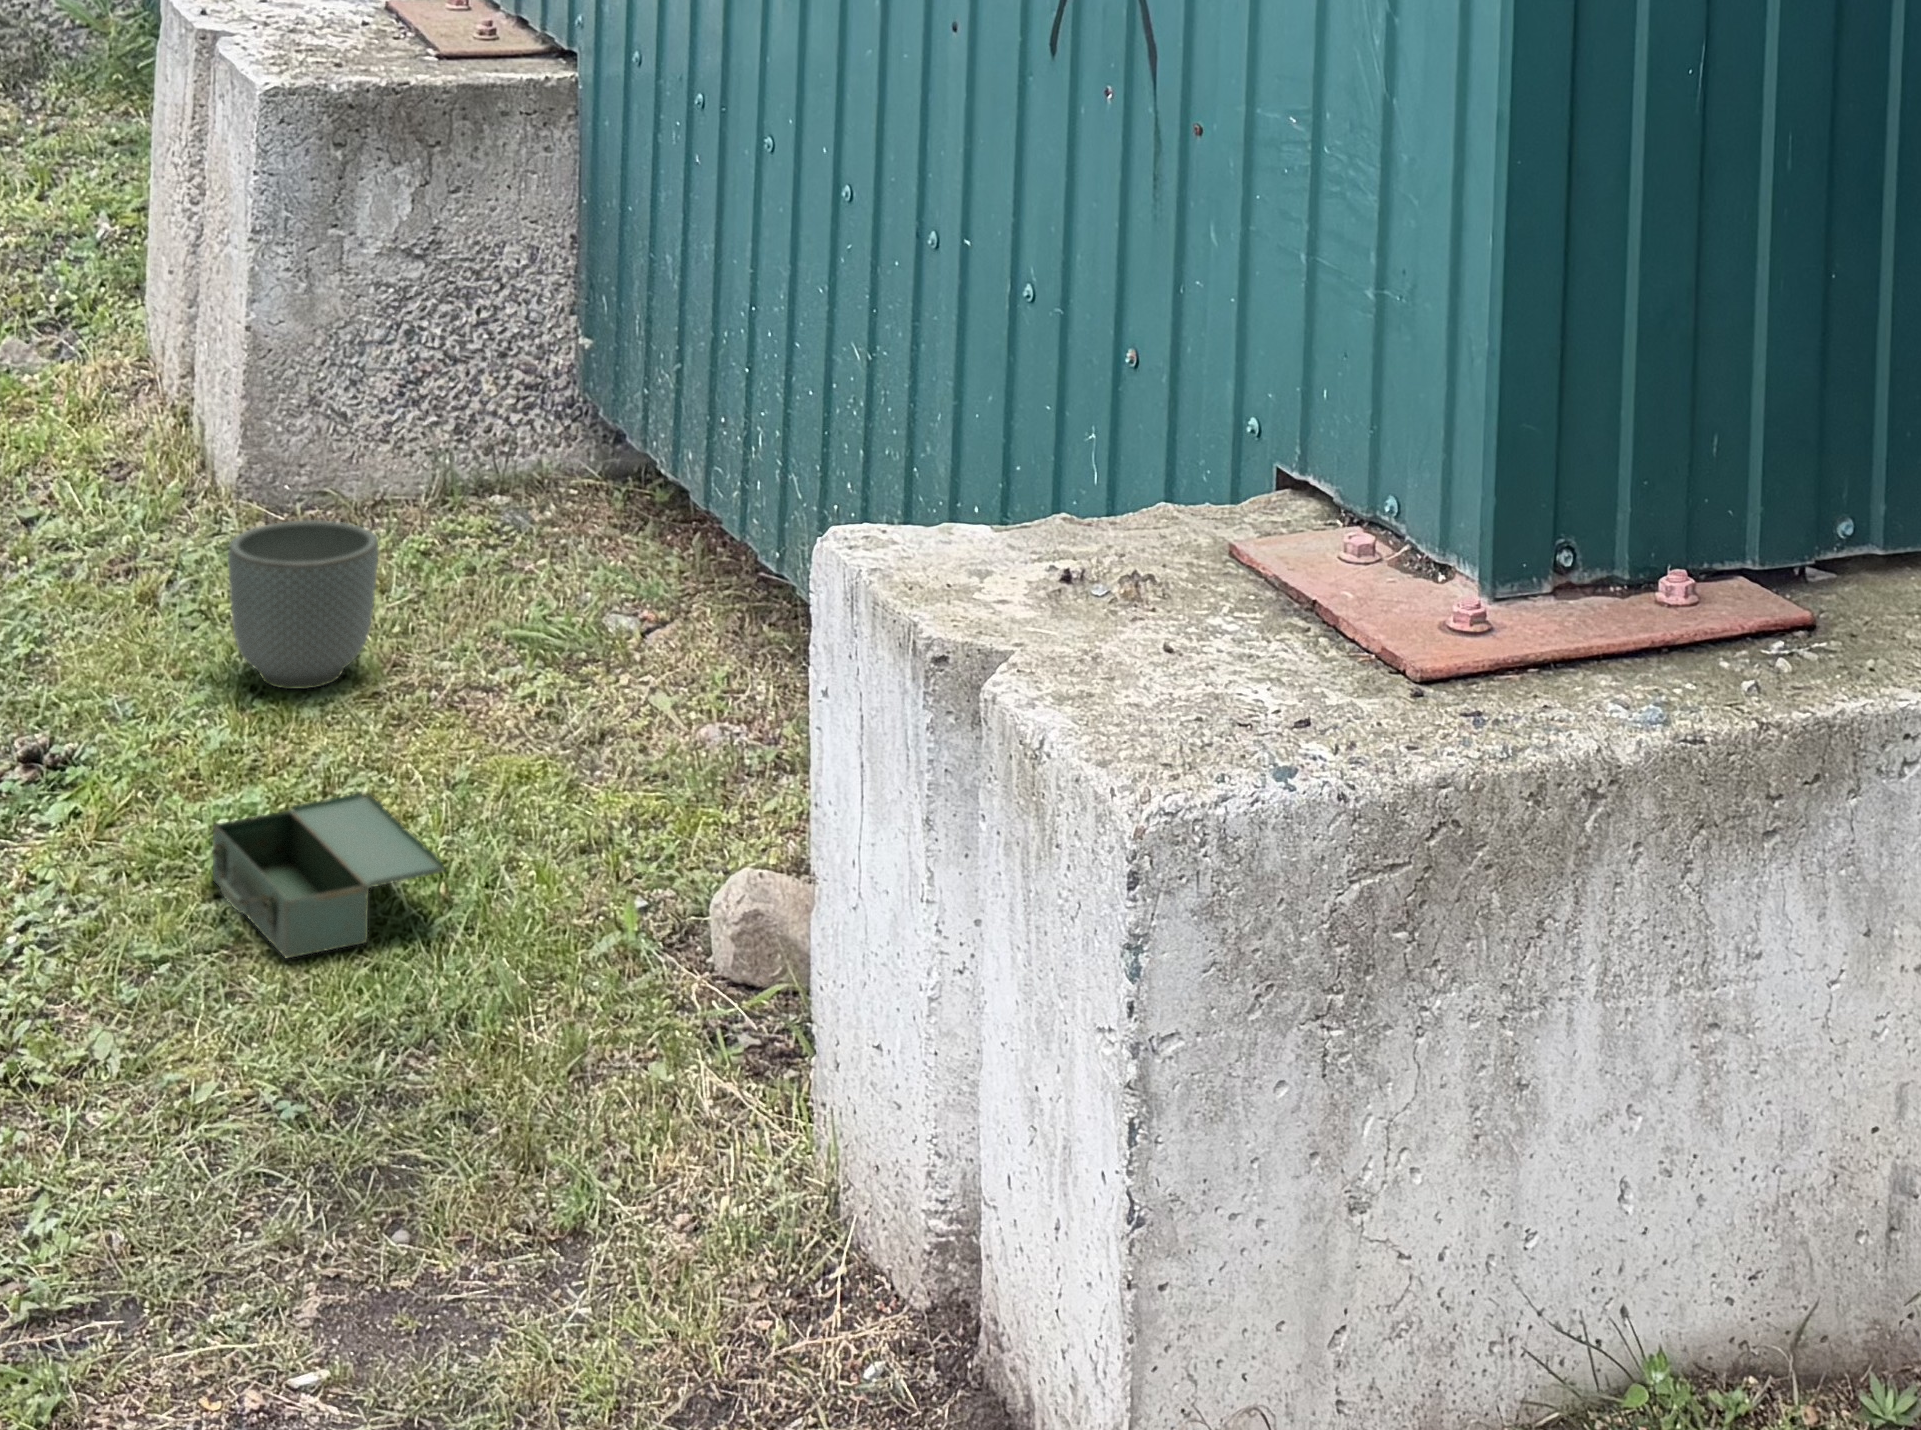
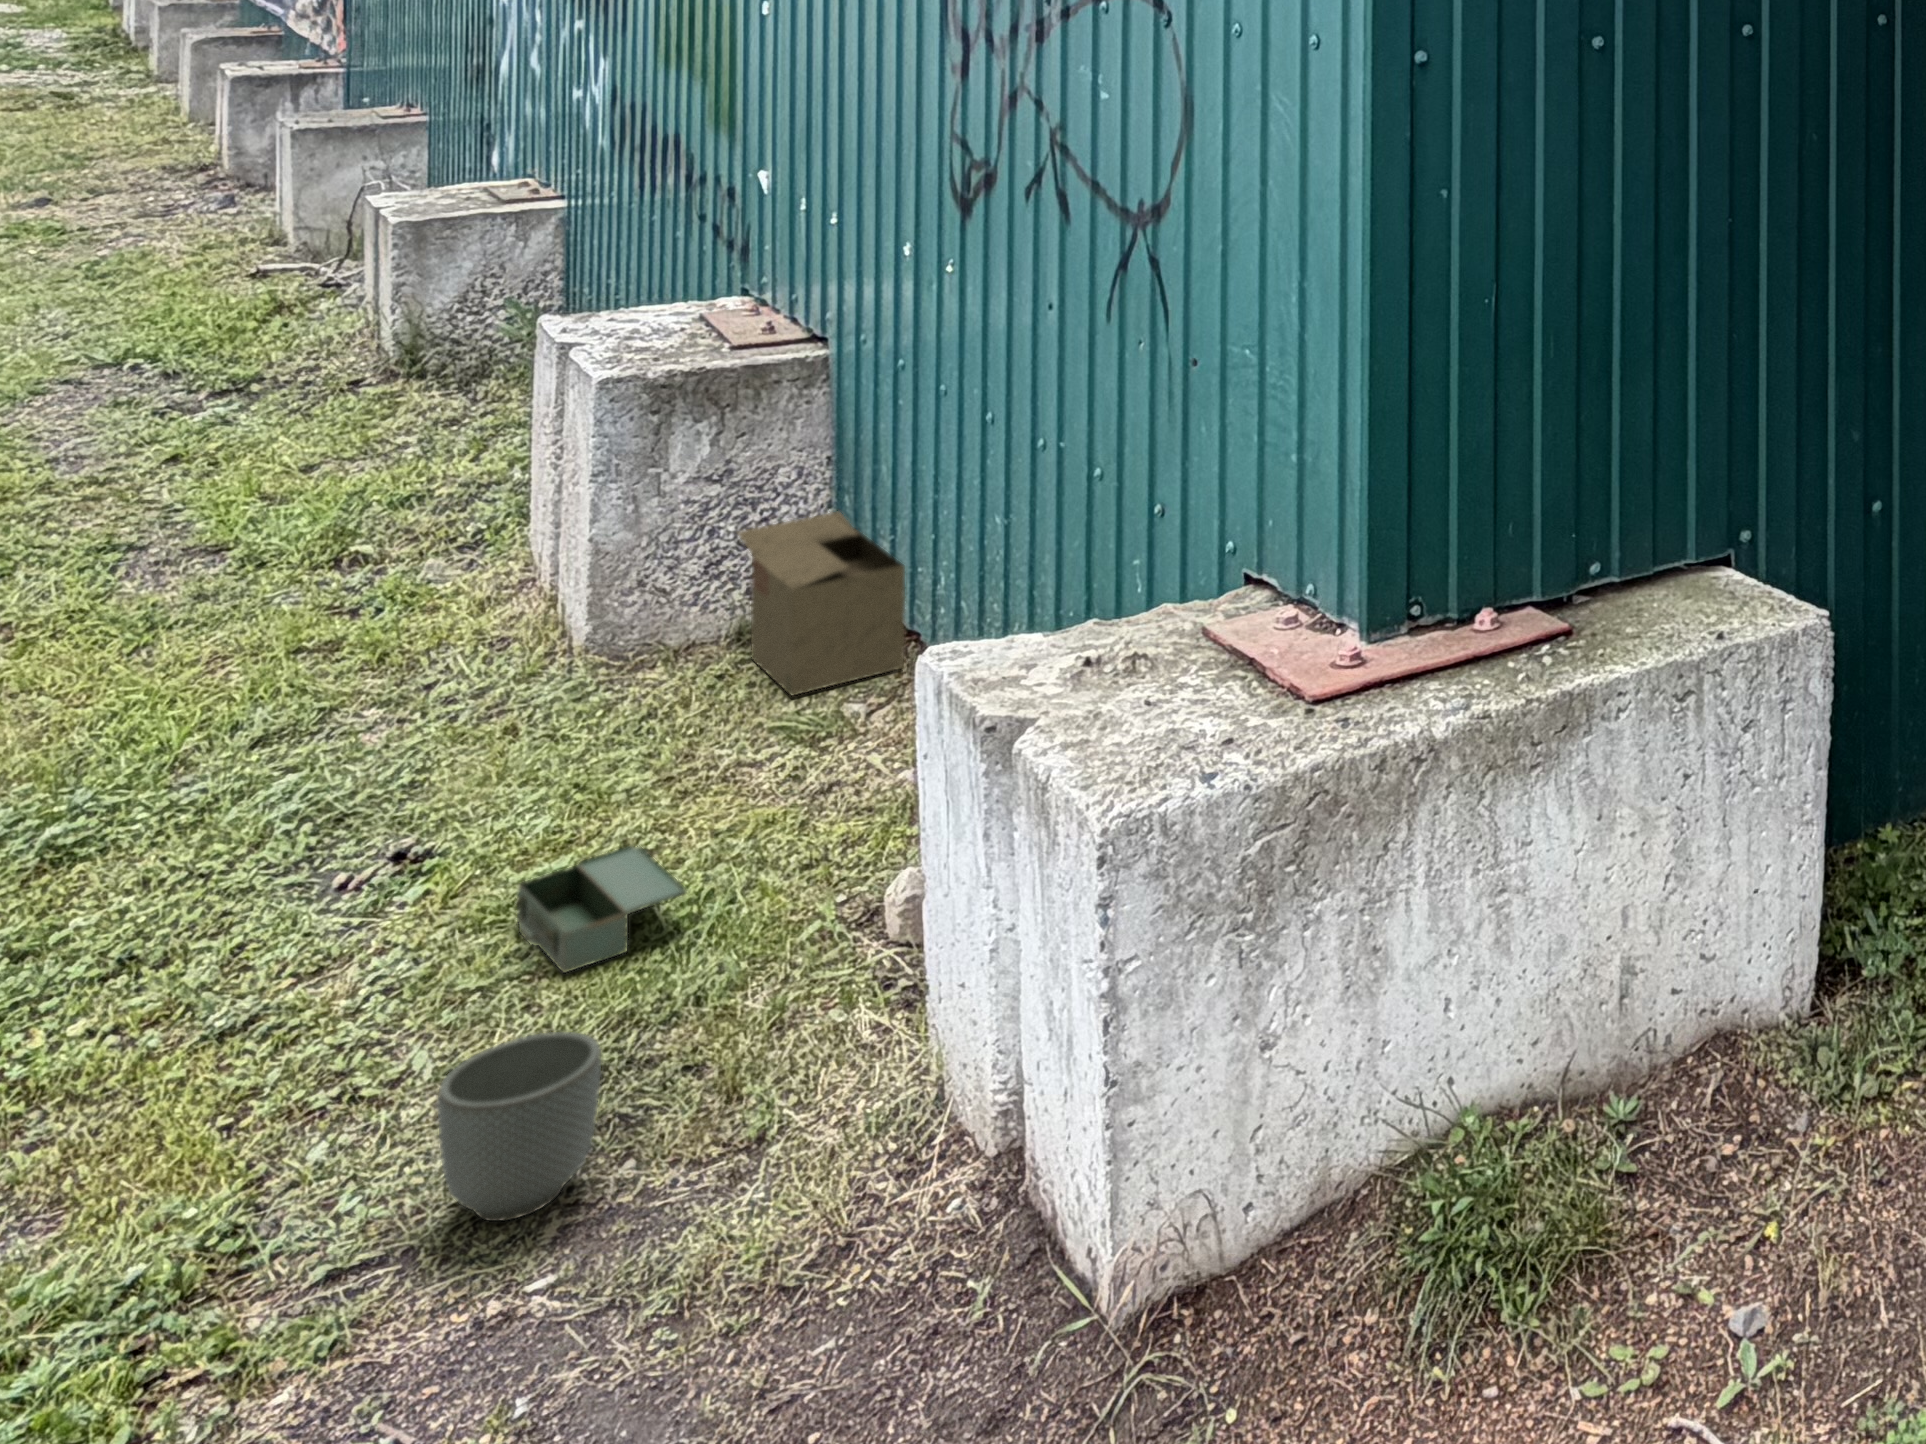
cardboard box: none [458,334,707,613] -> present [738,512,905,696]
planter: present [228,520,378,689] -> present [437,1032,601,1221]

